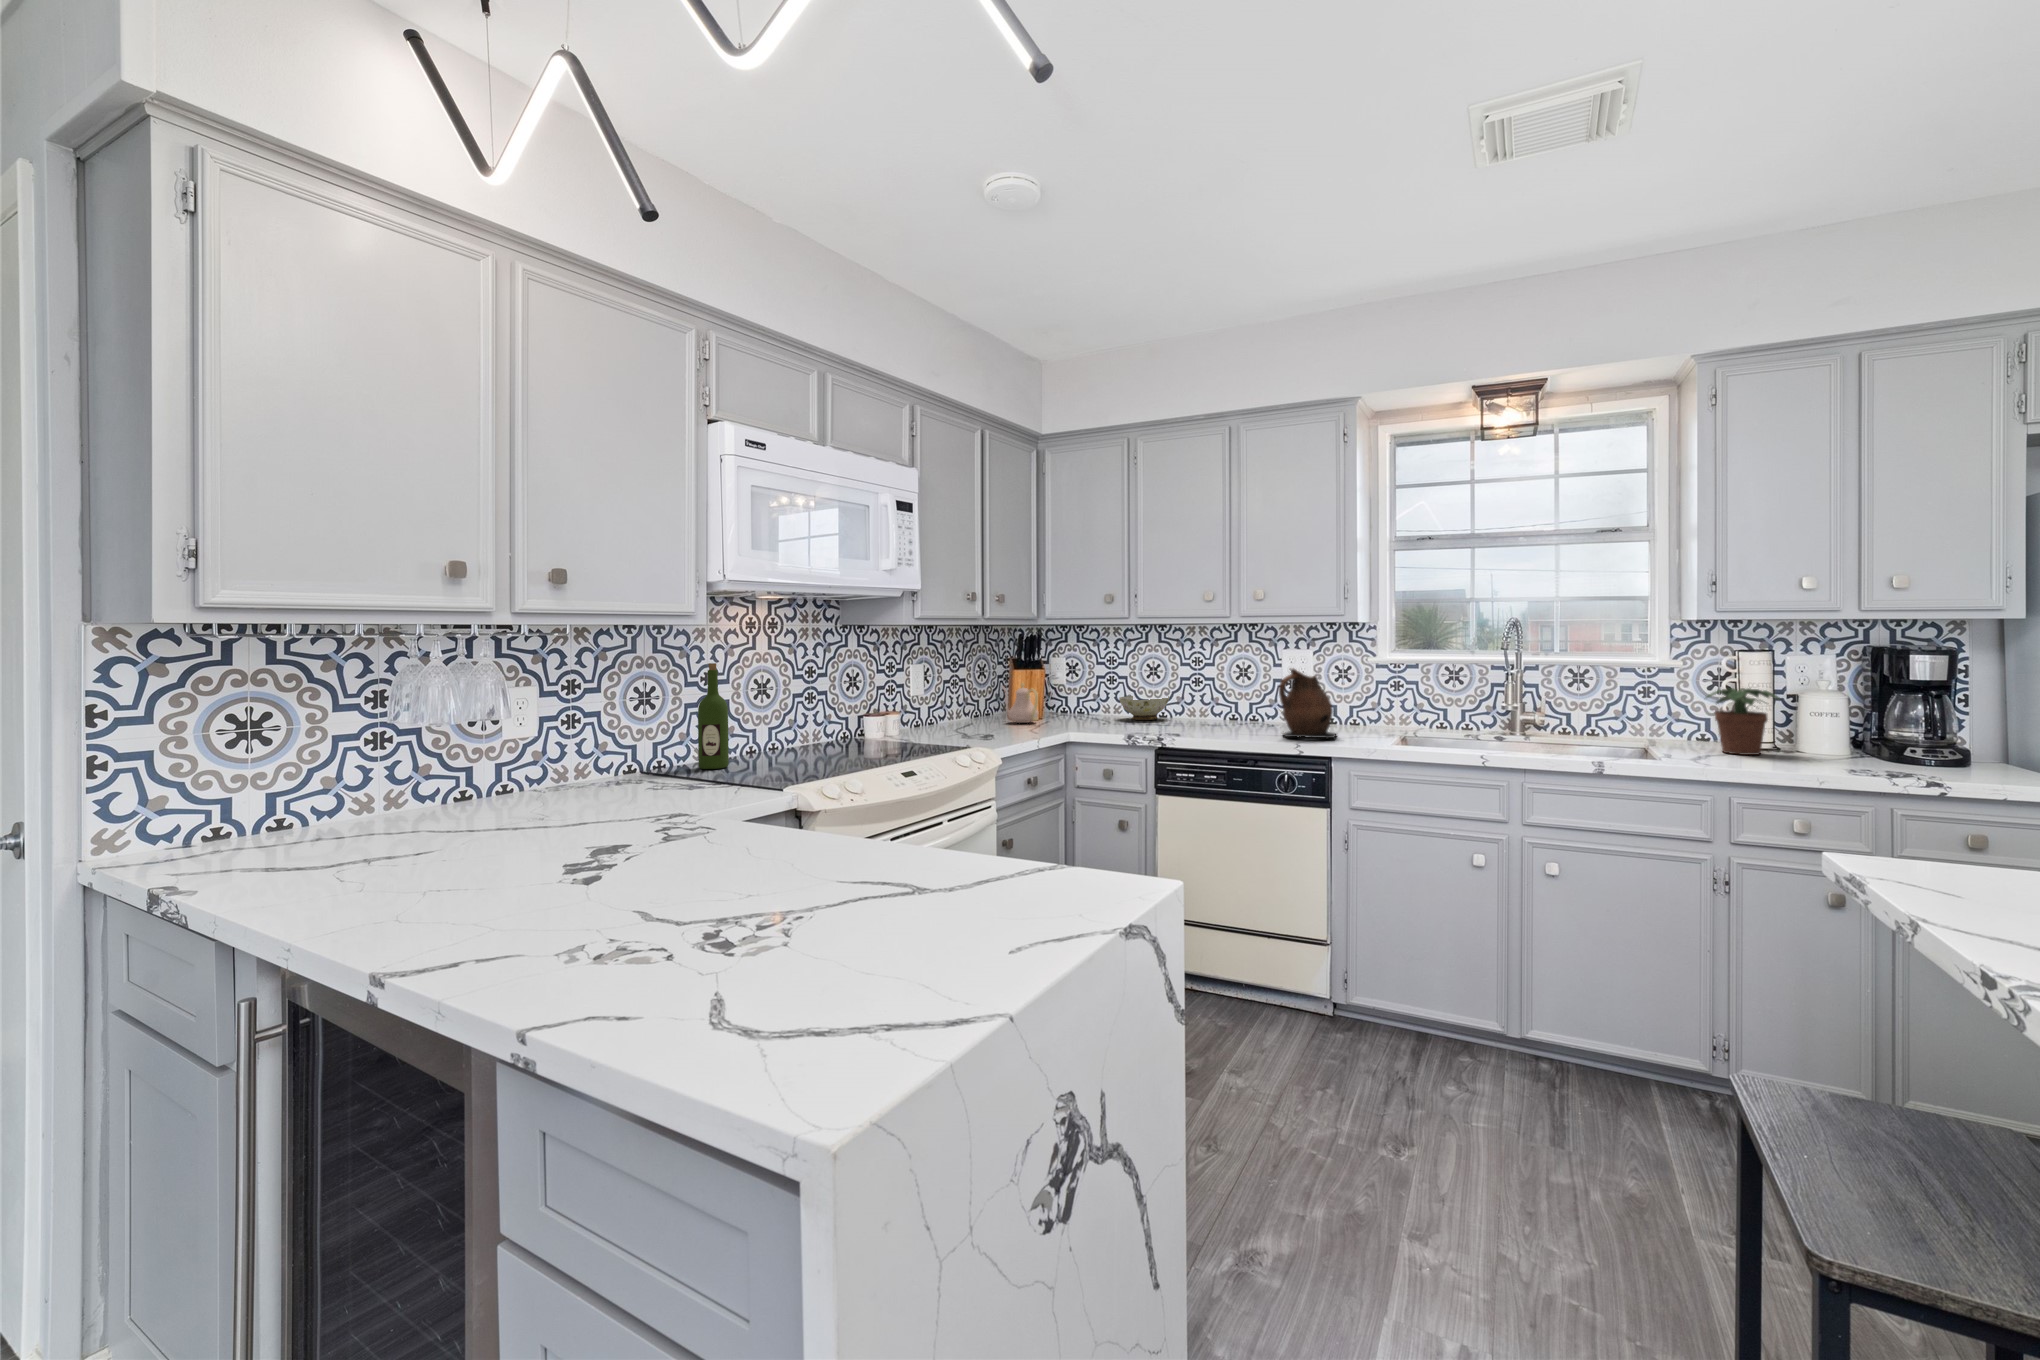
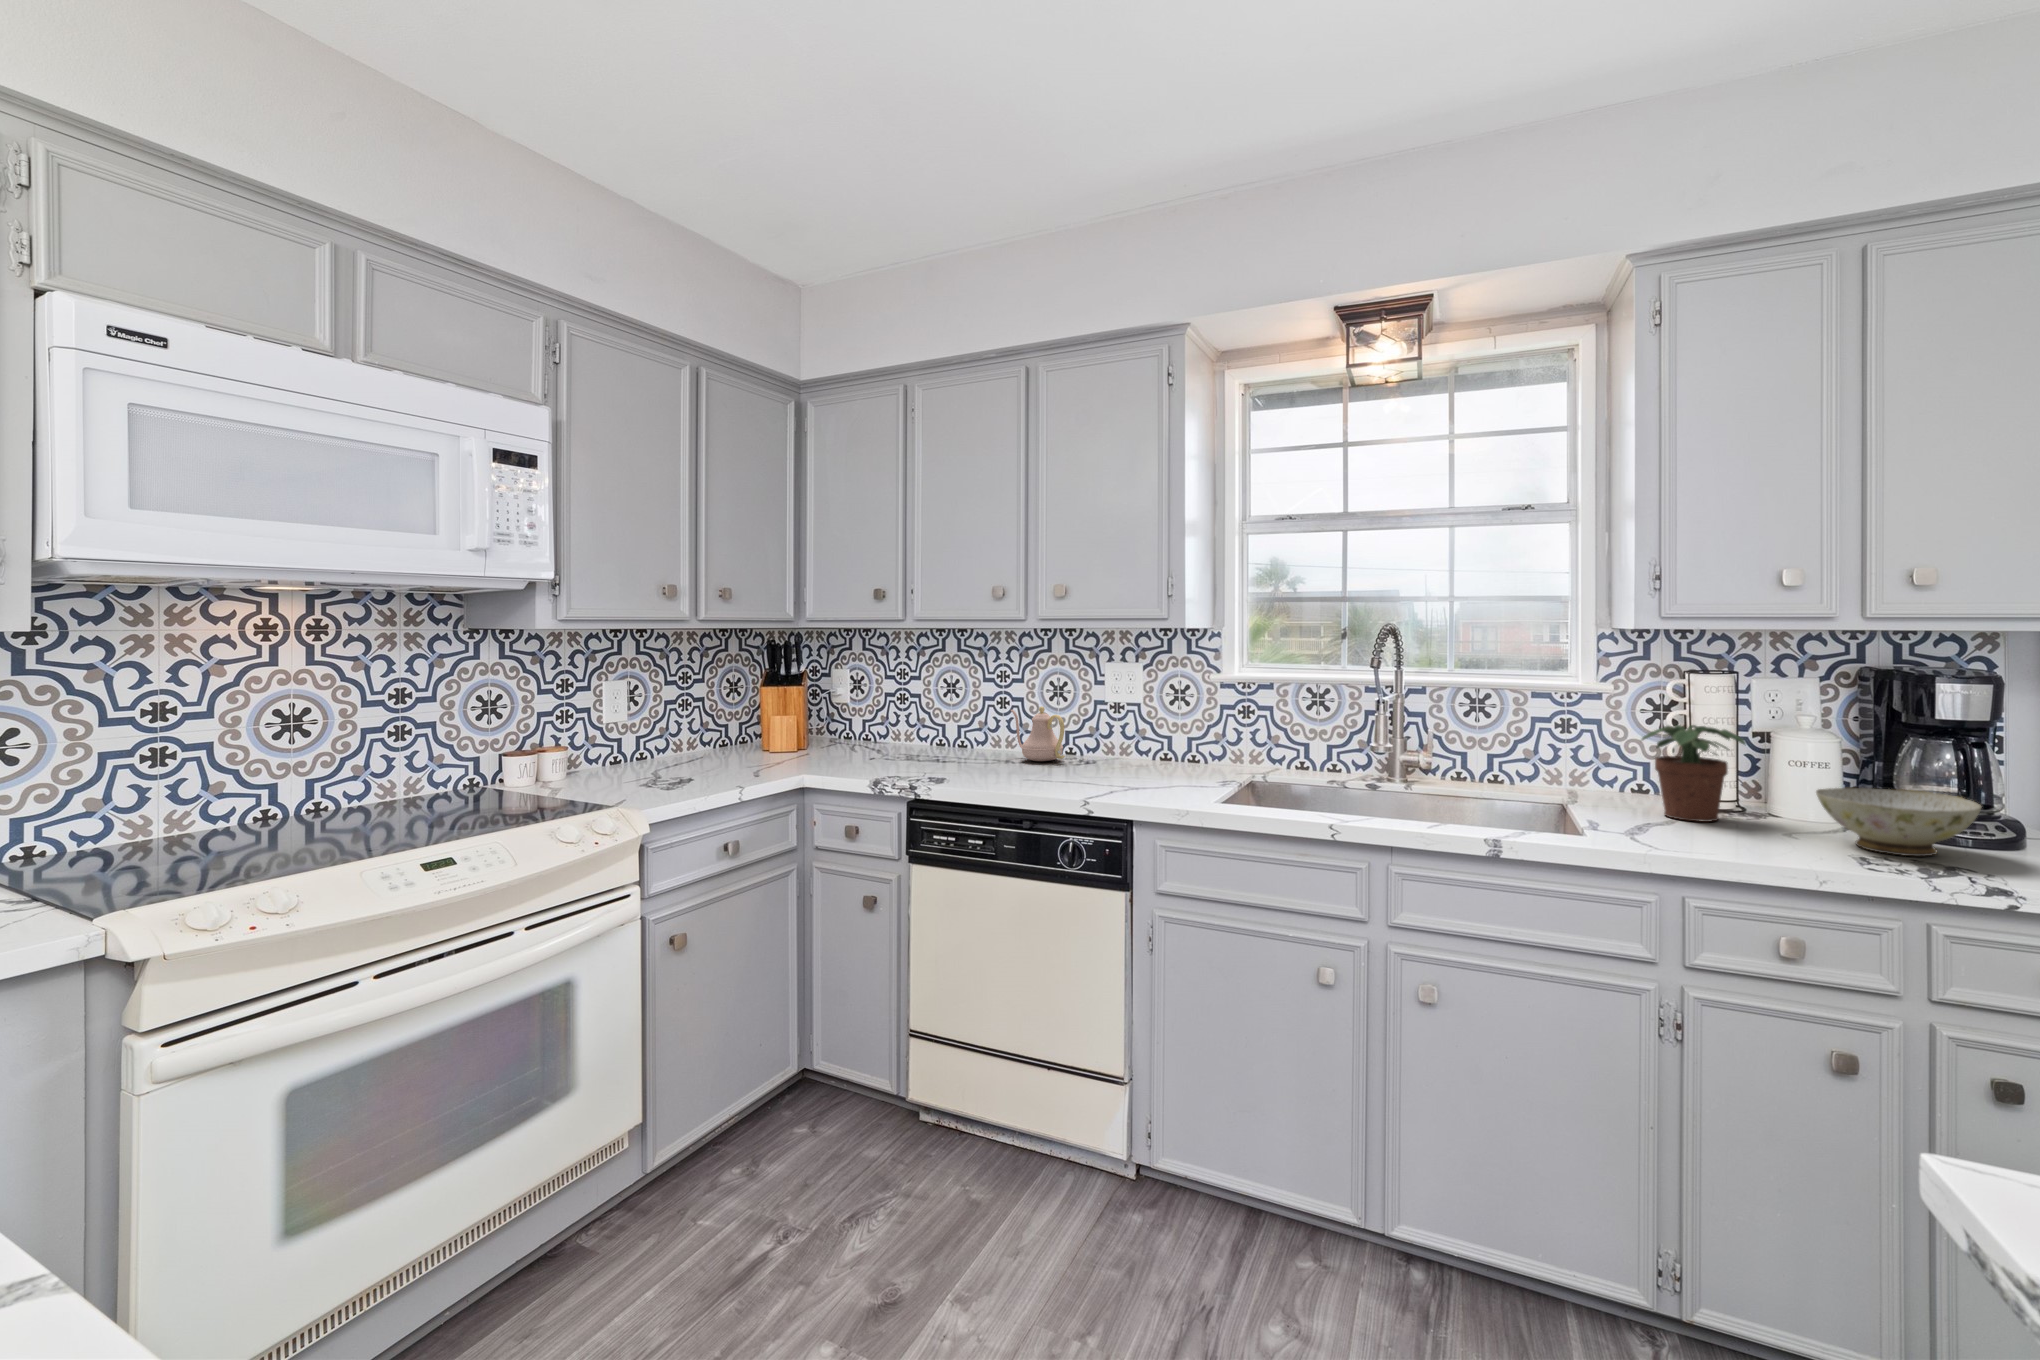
wine bottle: present [698,663,729,769] -> none [94,691,158,859]
ceramic pitcher: present [1279,669,1336,738] -> none [1074,691,1158,791]
teapot: present [1003,683,1038,723] -> present [1011,706,1065,761]
ceramic bowl: present [1119,696,1169,720] -> present [1816,787,1981,856]

